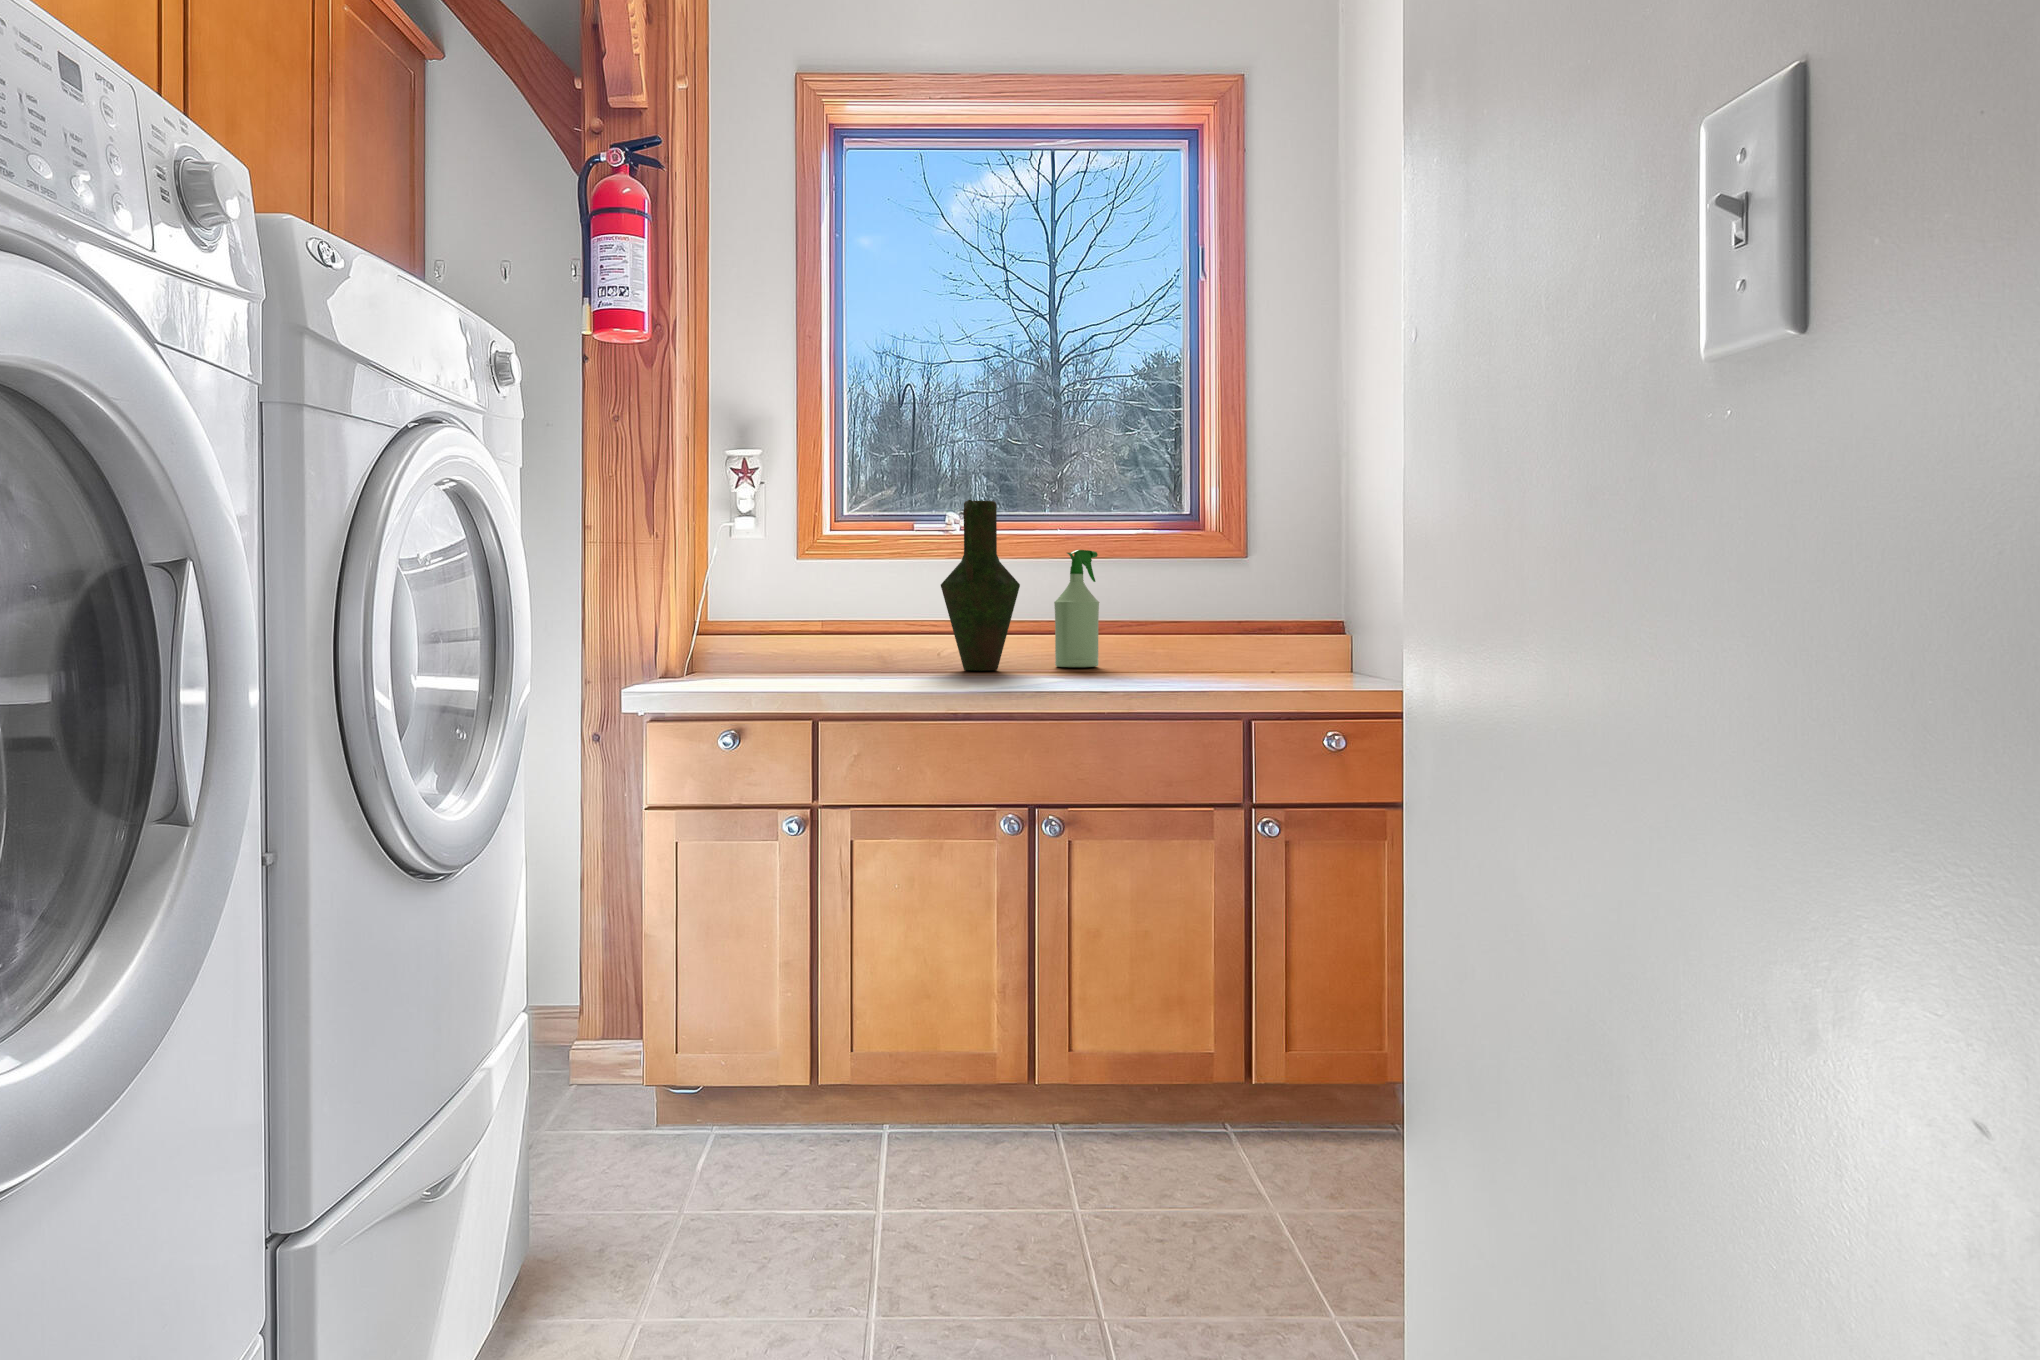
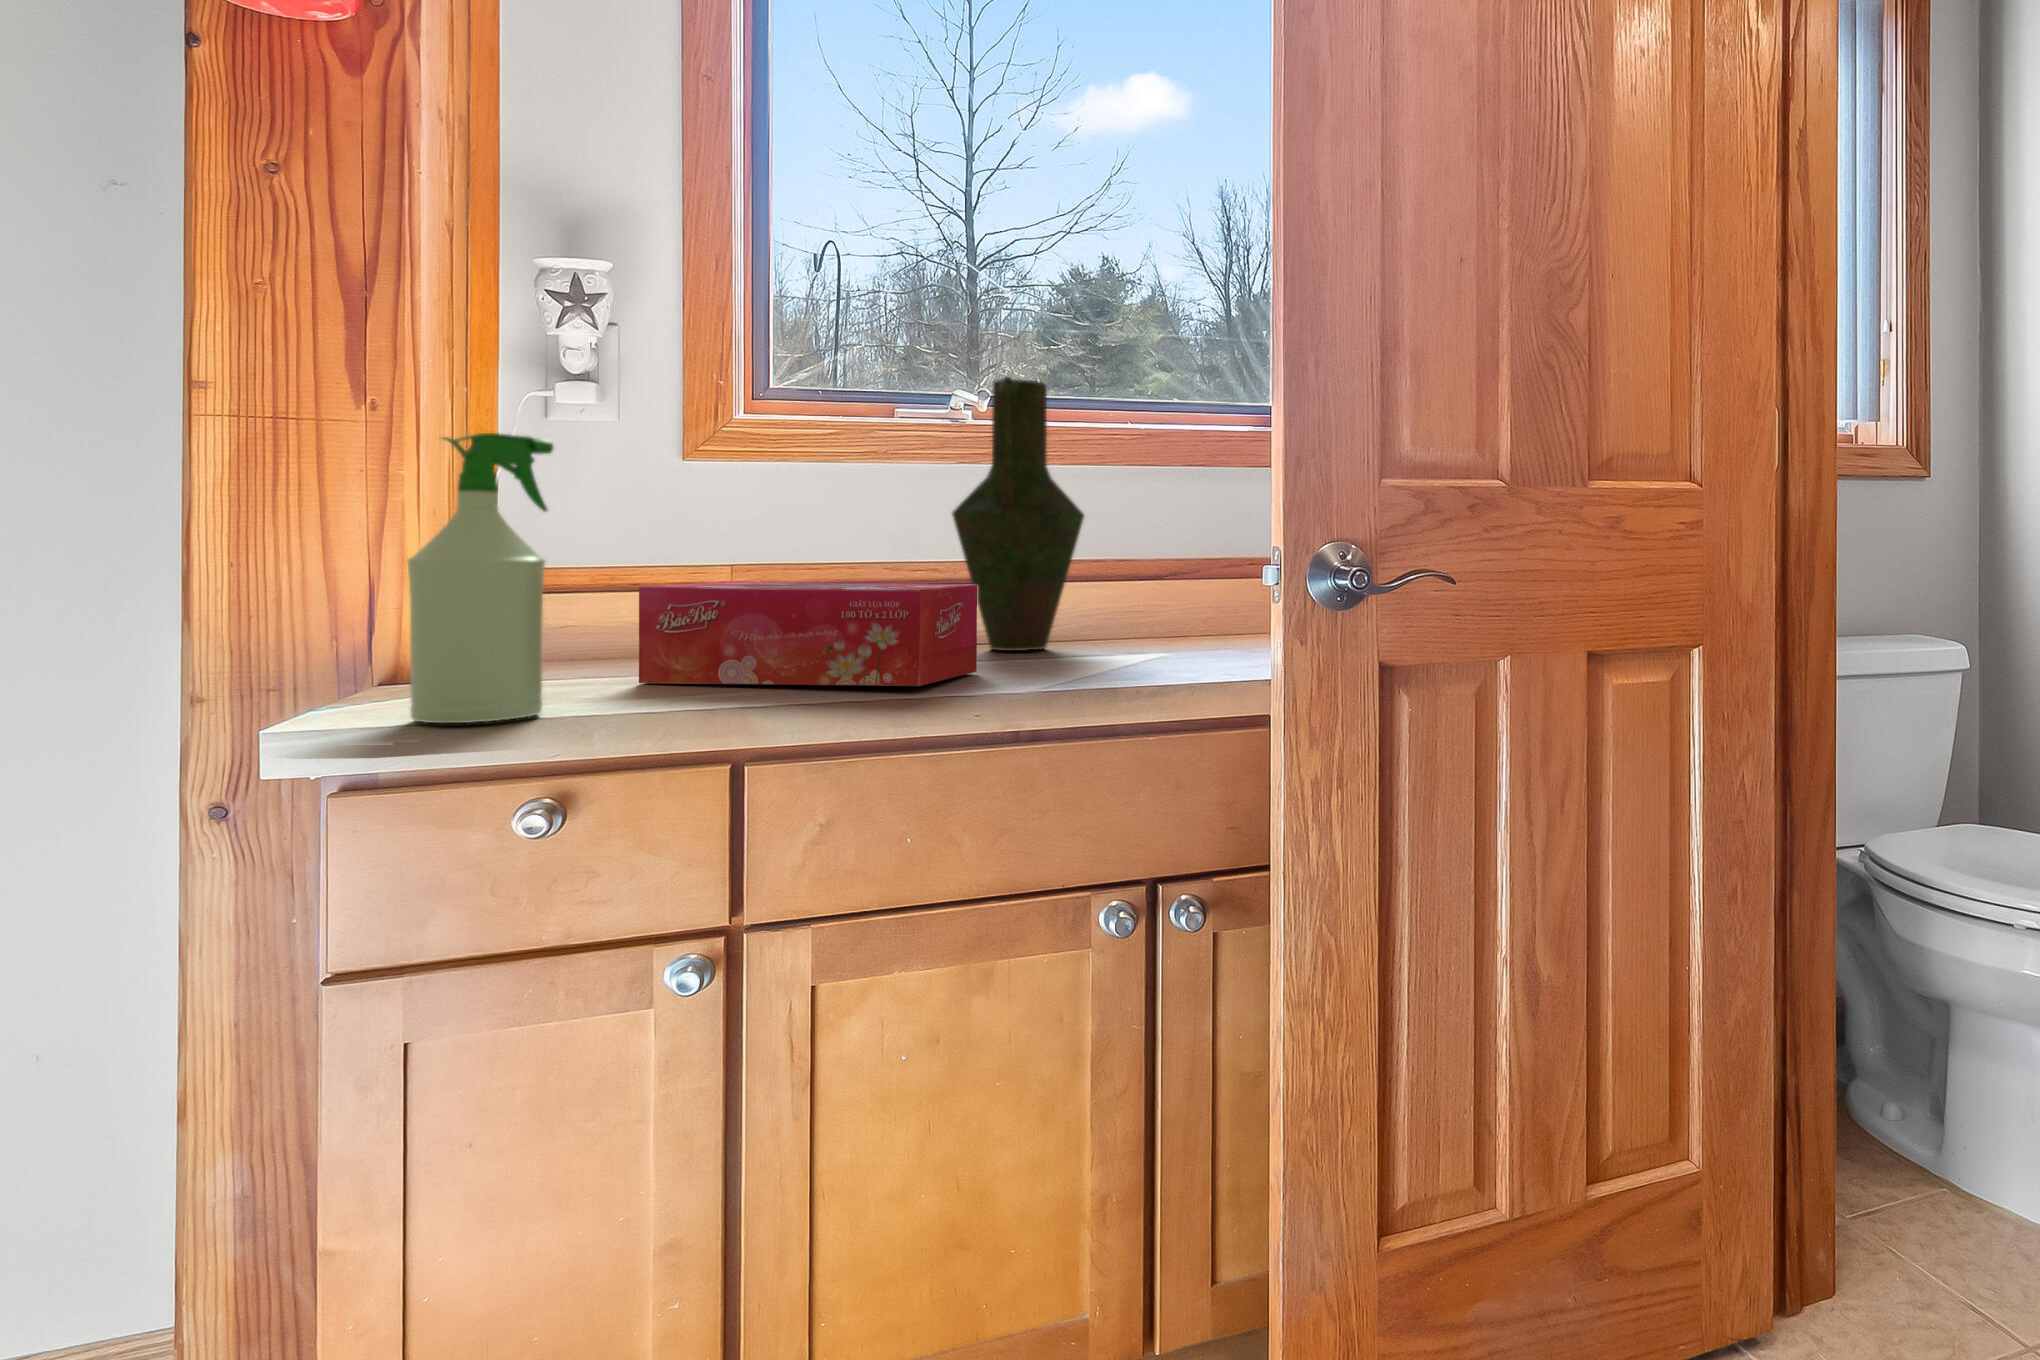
spray bottle: present [1054,550,1099,667] -> present [407,433,553,723]
tissue box: none [774,627,946,684] -> present [639,582,977,686]

